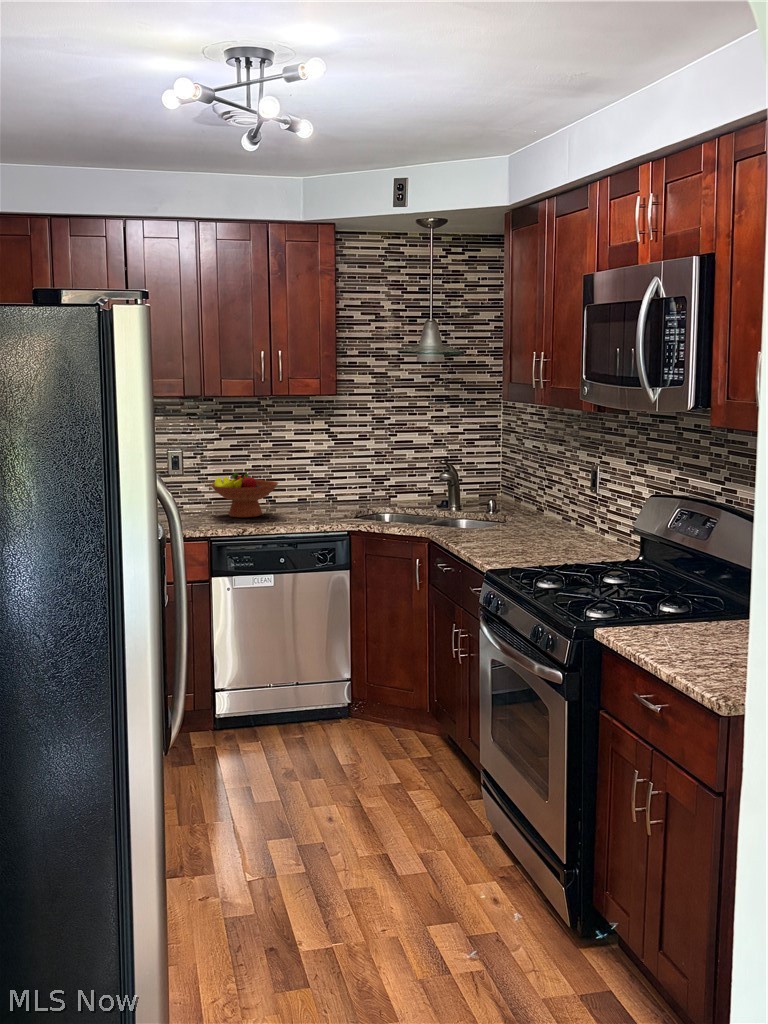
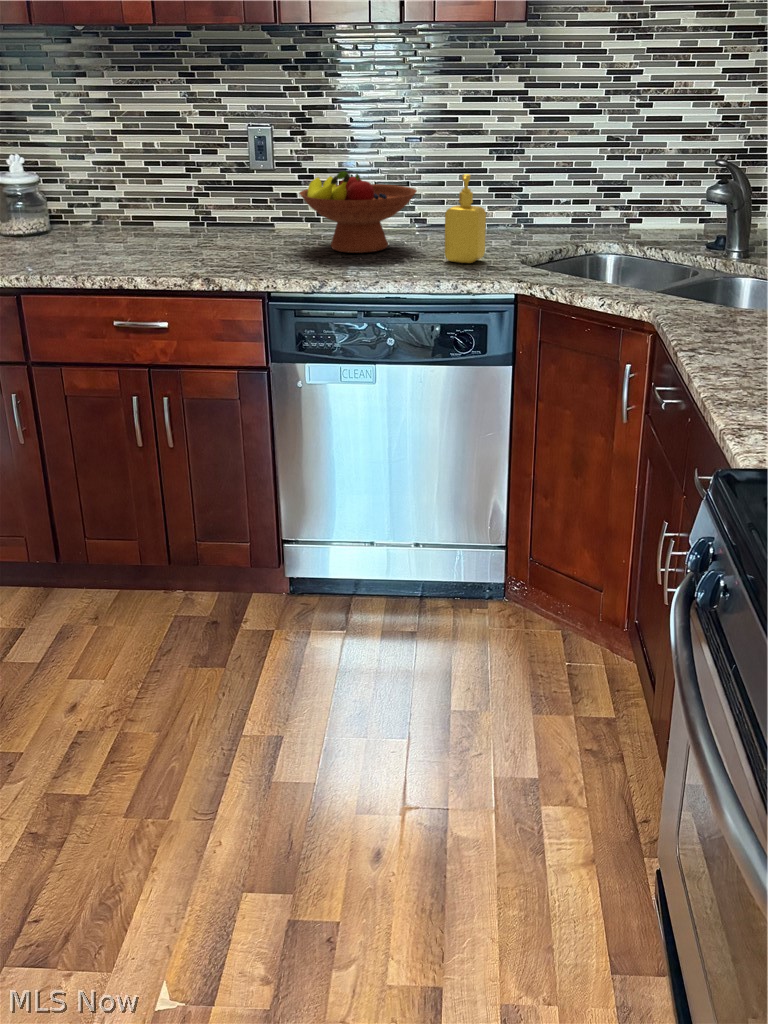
soap dispenser: none [300,472,322,519] -> present [445,174,486,263]

